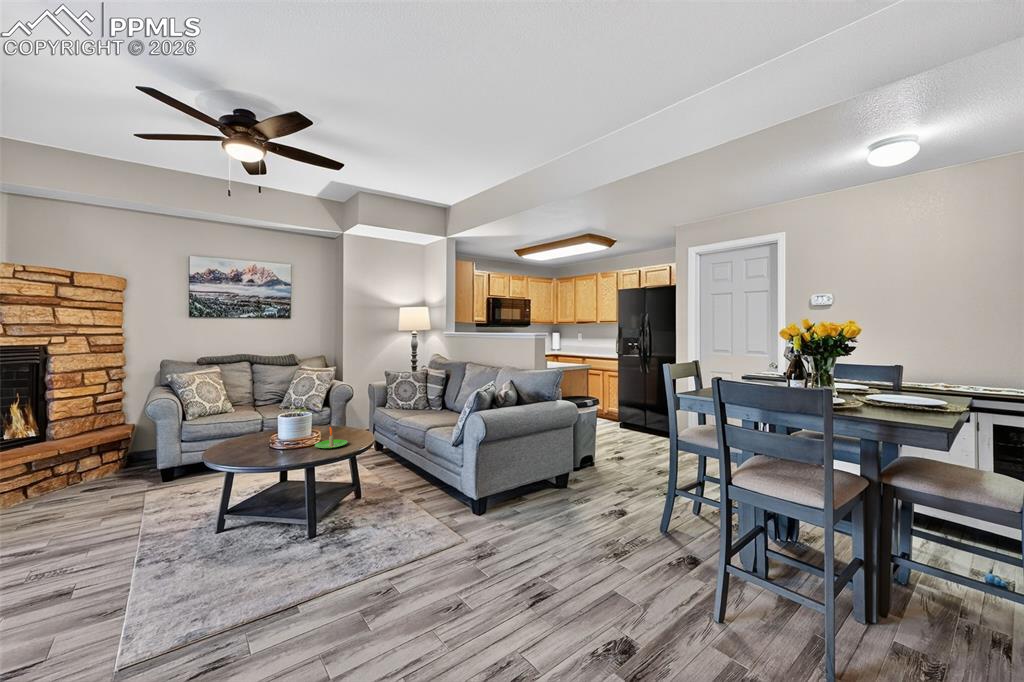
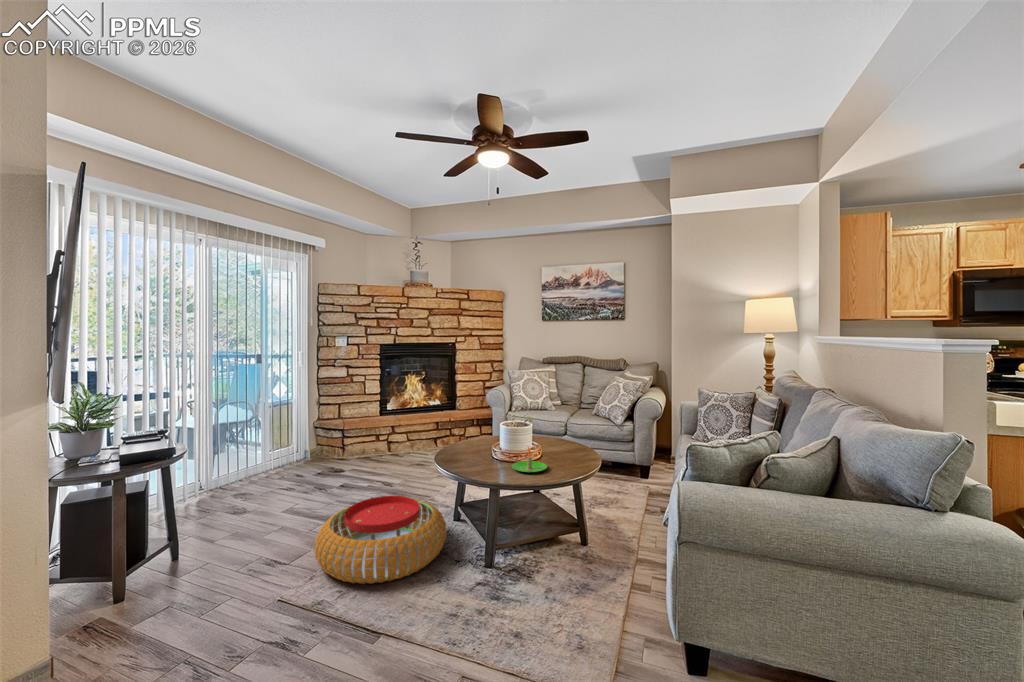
pouf: none [84,513,270,624] -> present [315,496,446,584]

